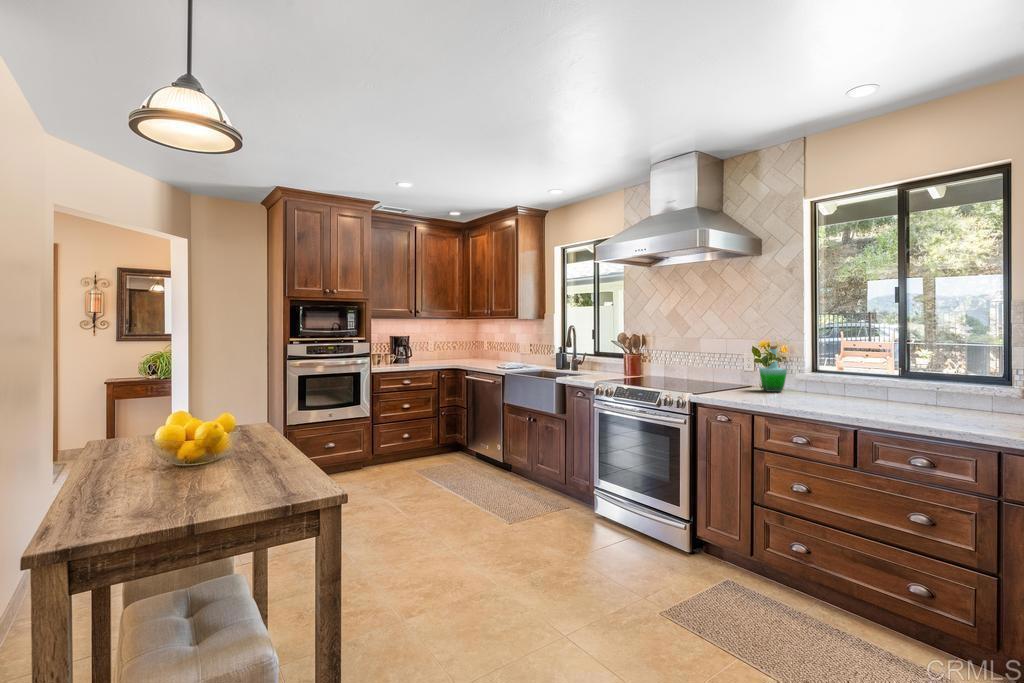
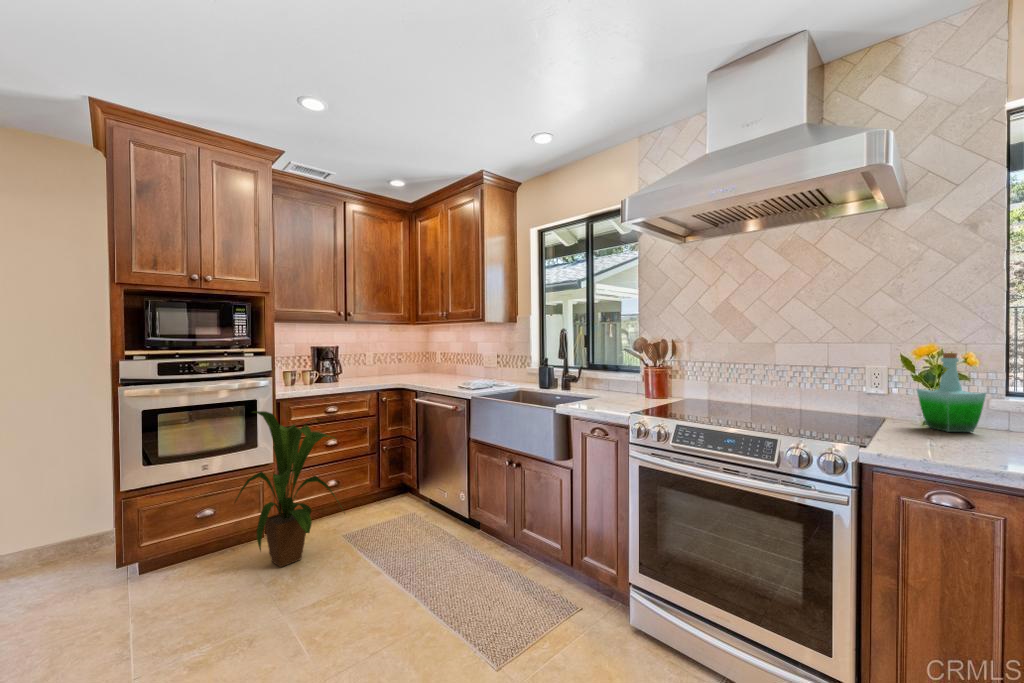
house plant: none [350,377,420,480] -> present [236,411,337,567]

